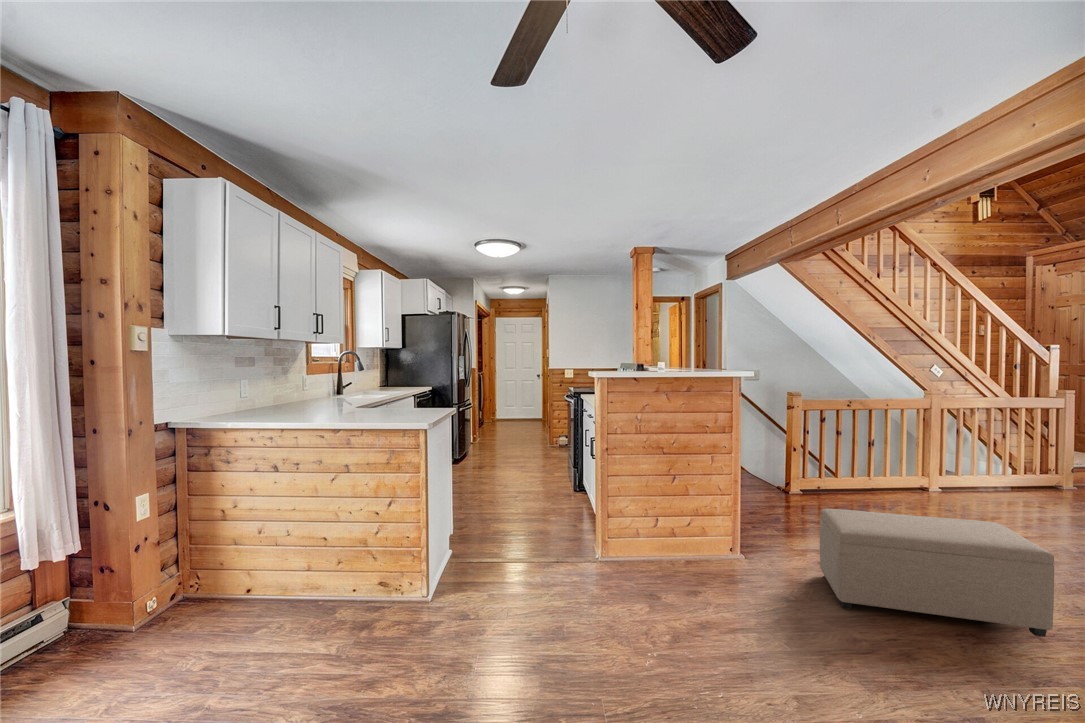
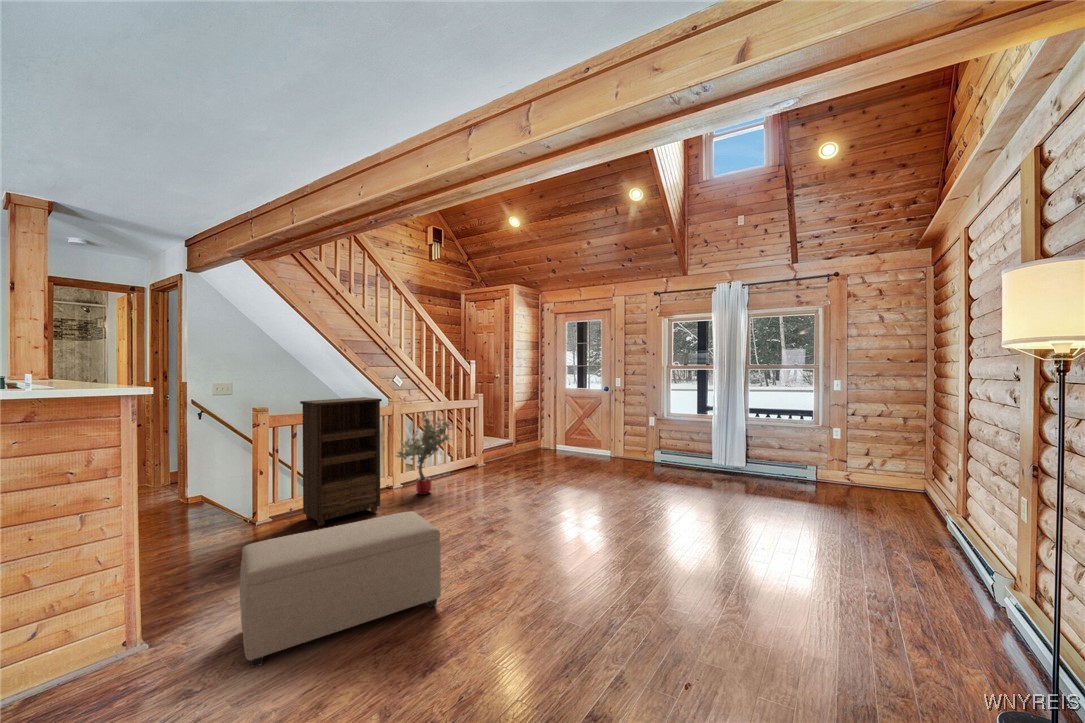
bookshelf: none [833,389,926,511] -> present [300,397,382,526]
potted tree: none [937,412,1020,507] -> present [397,415,449,495]

